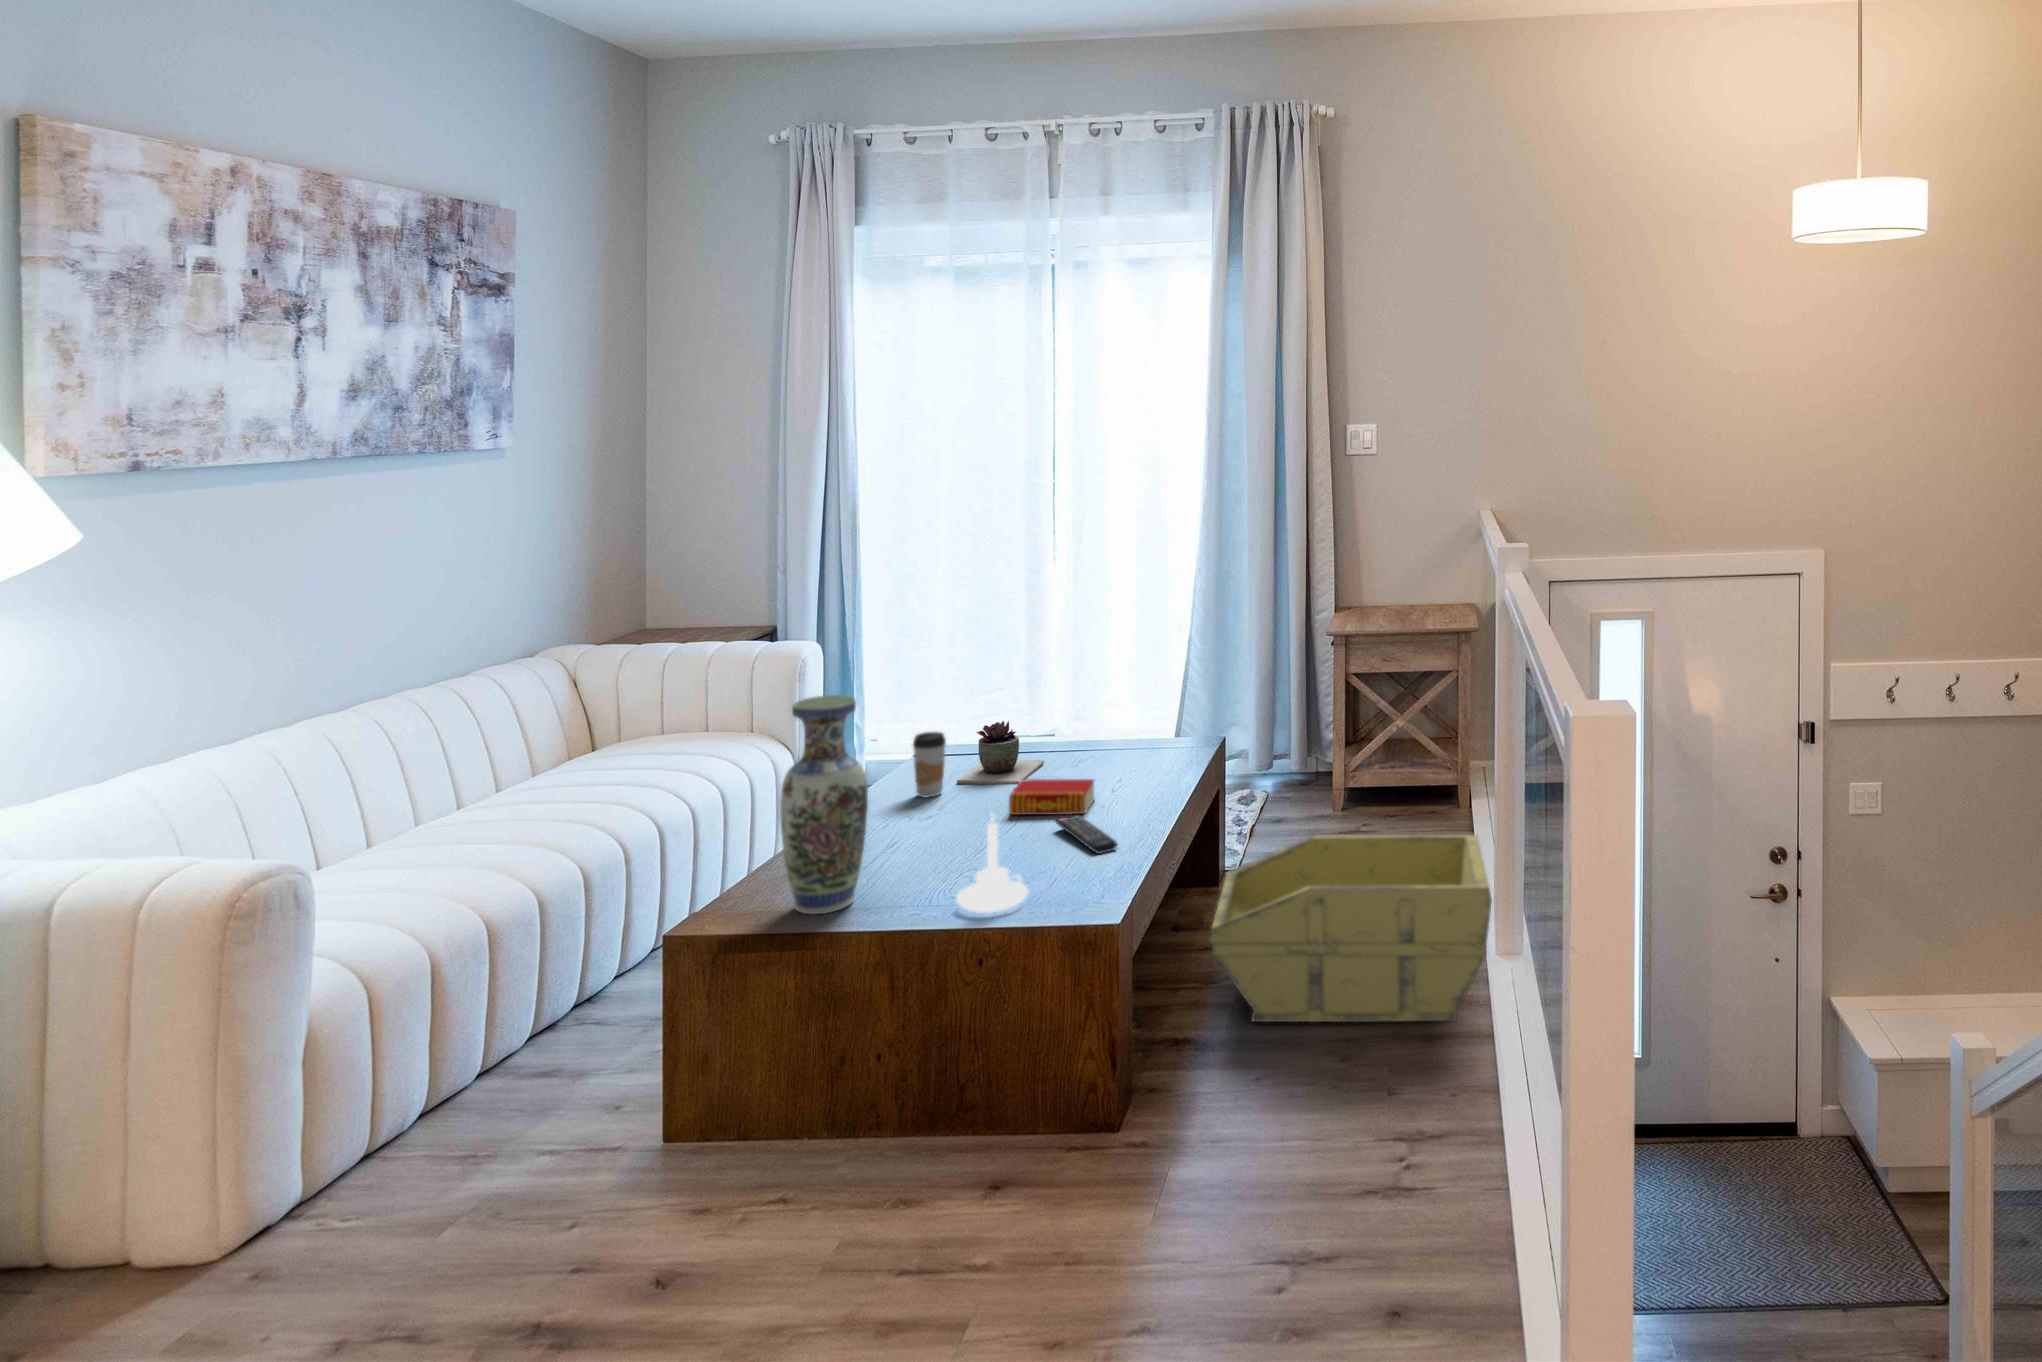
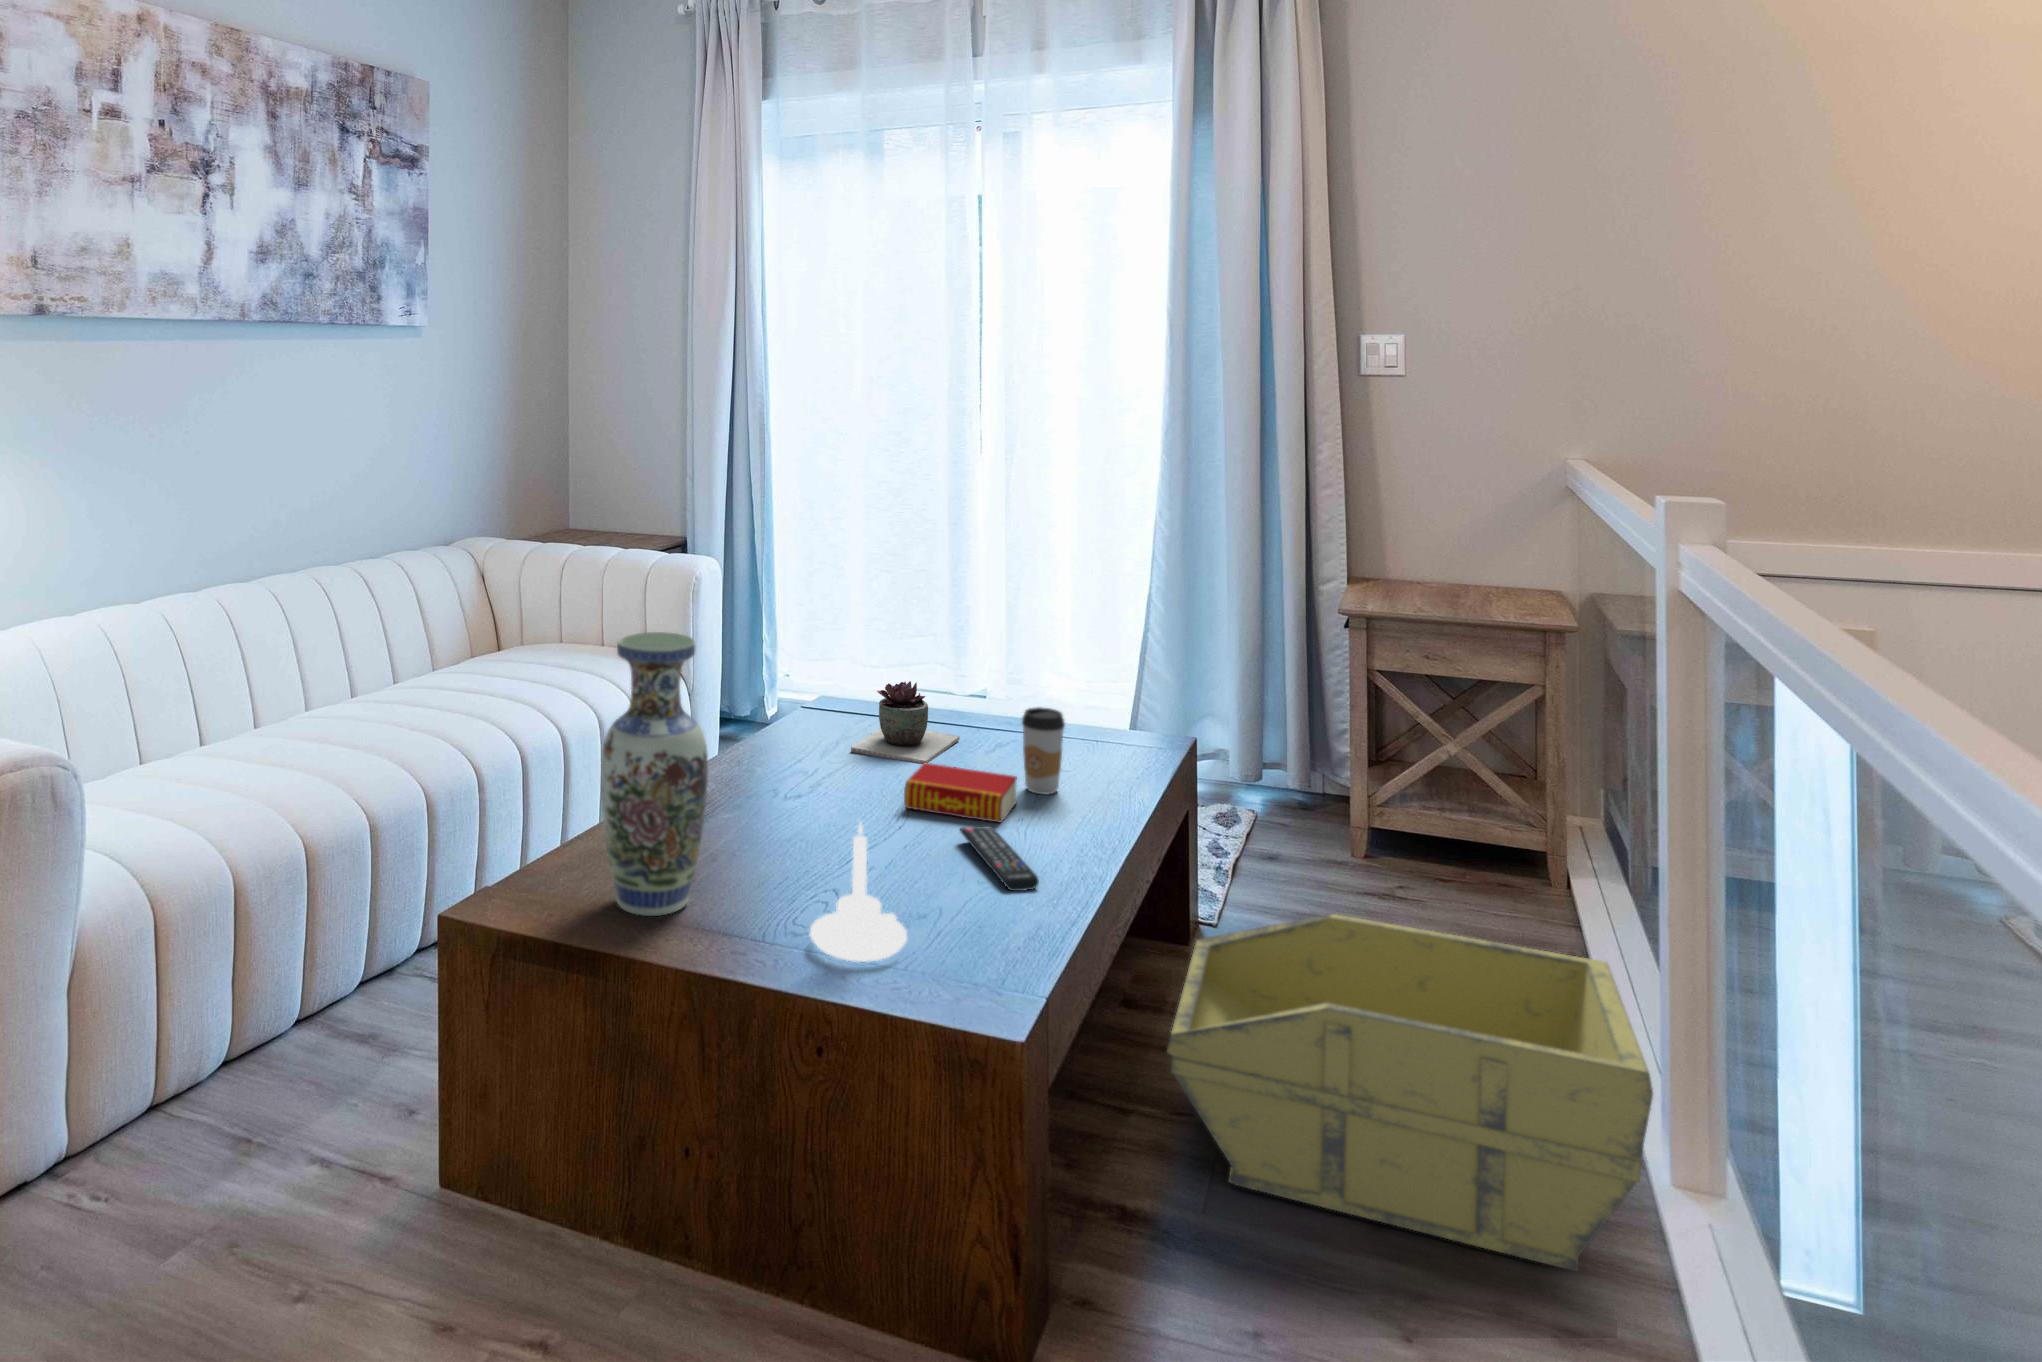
coffee cup: present [913,732,946,797] -> present [1022,707,1065,795]

